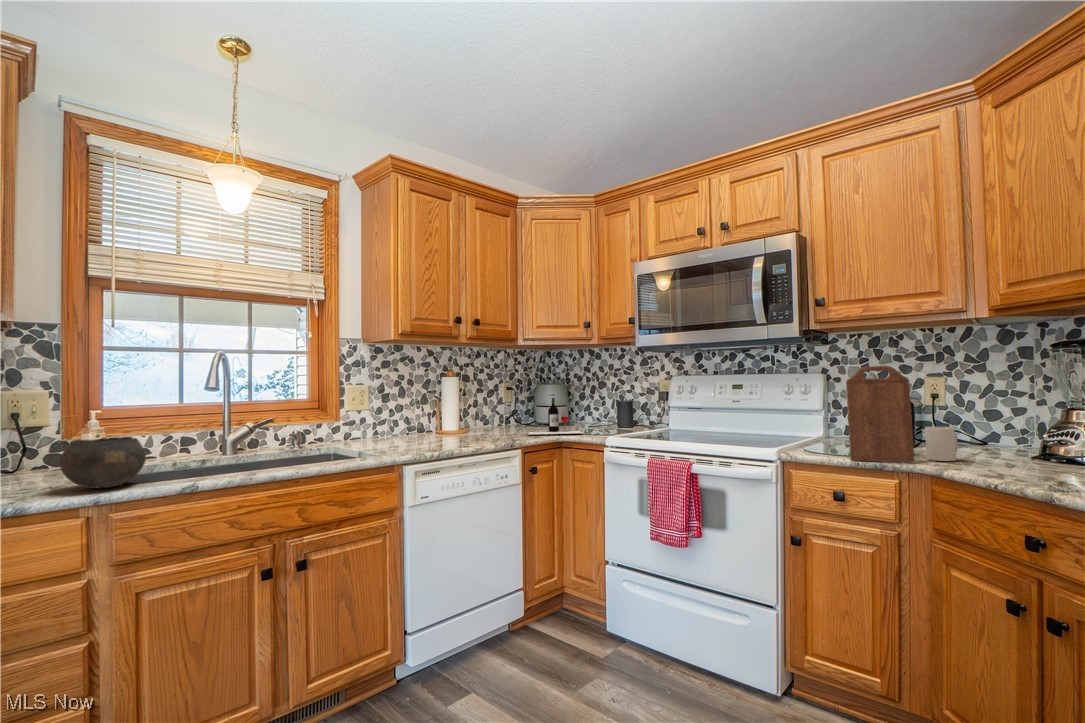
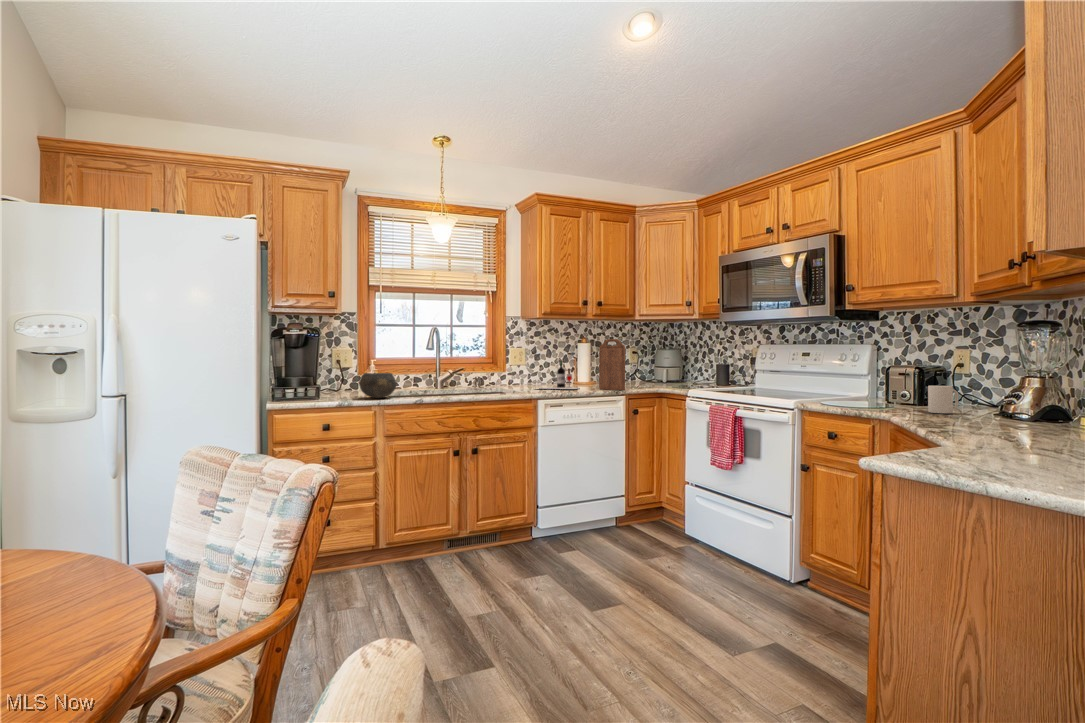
cutting board: present [846,366,914,462] -> present [599,339,625,390]
wine bottle: present [529,398,583,434] -> present [546,361,577,389]

